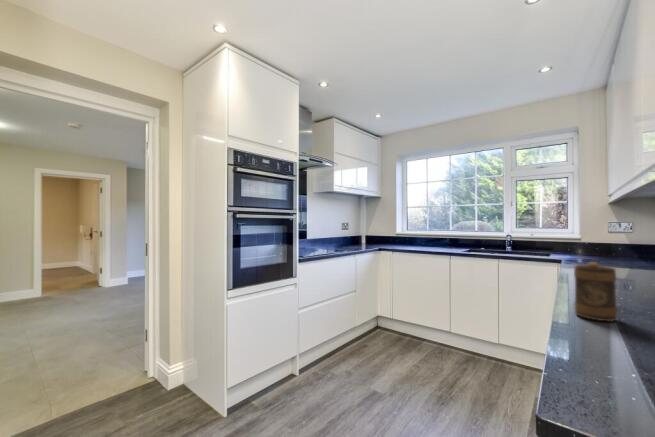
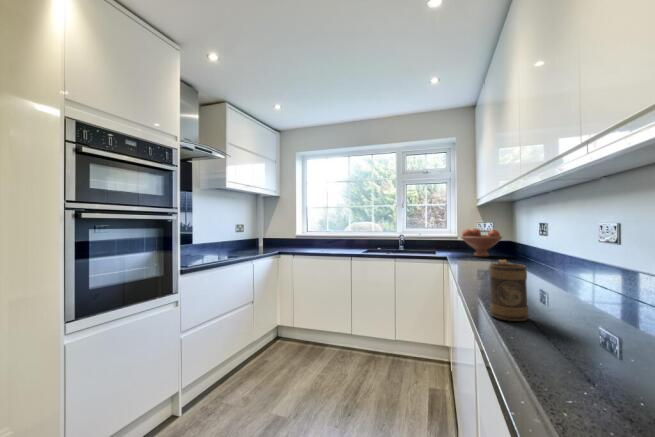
fruit bowl: none [580,231,639,263] -> present [461,229,502,257]

